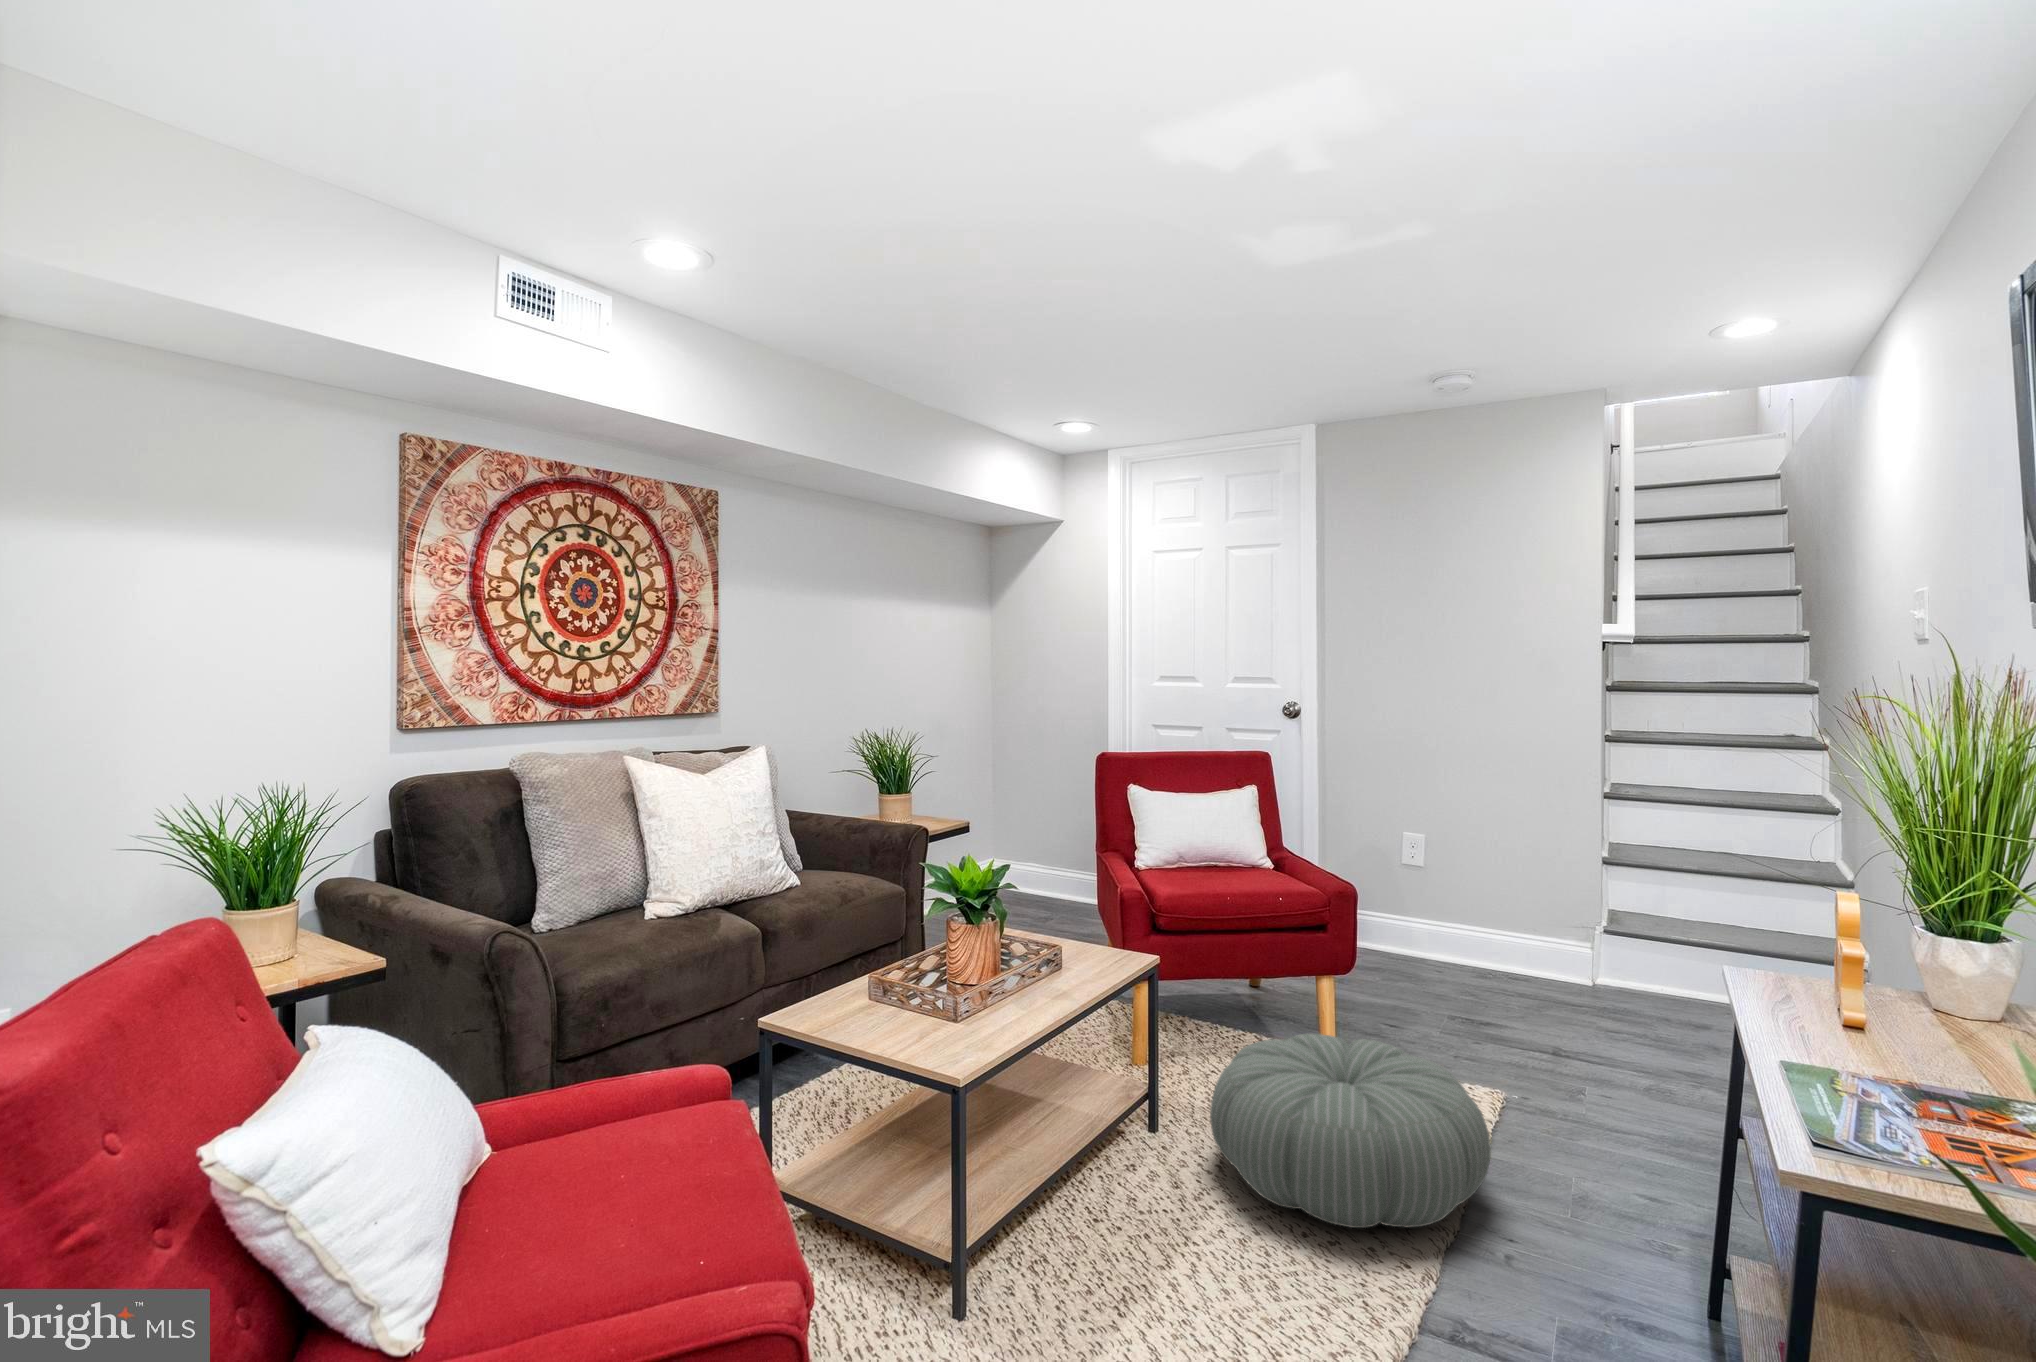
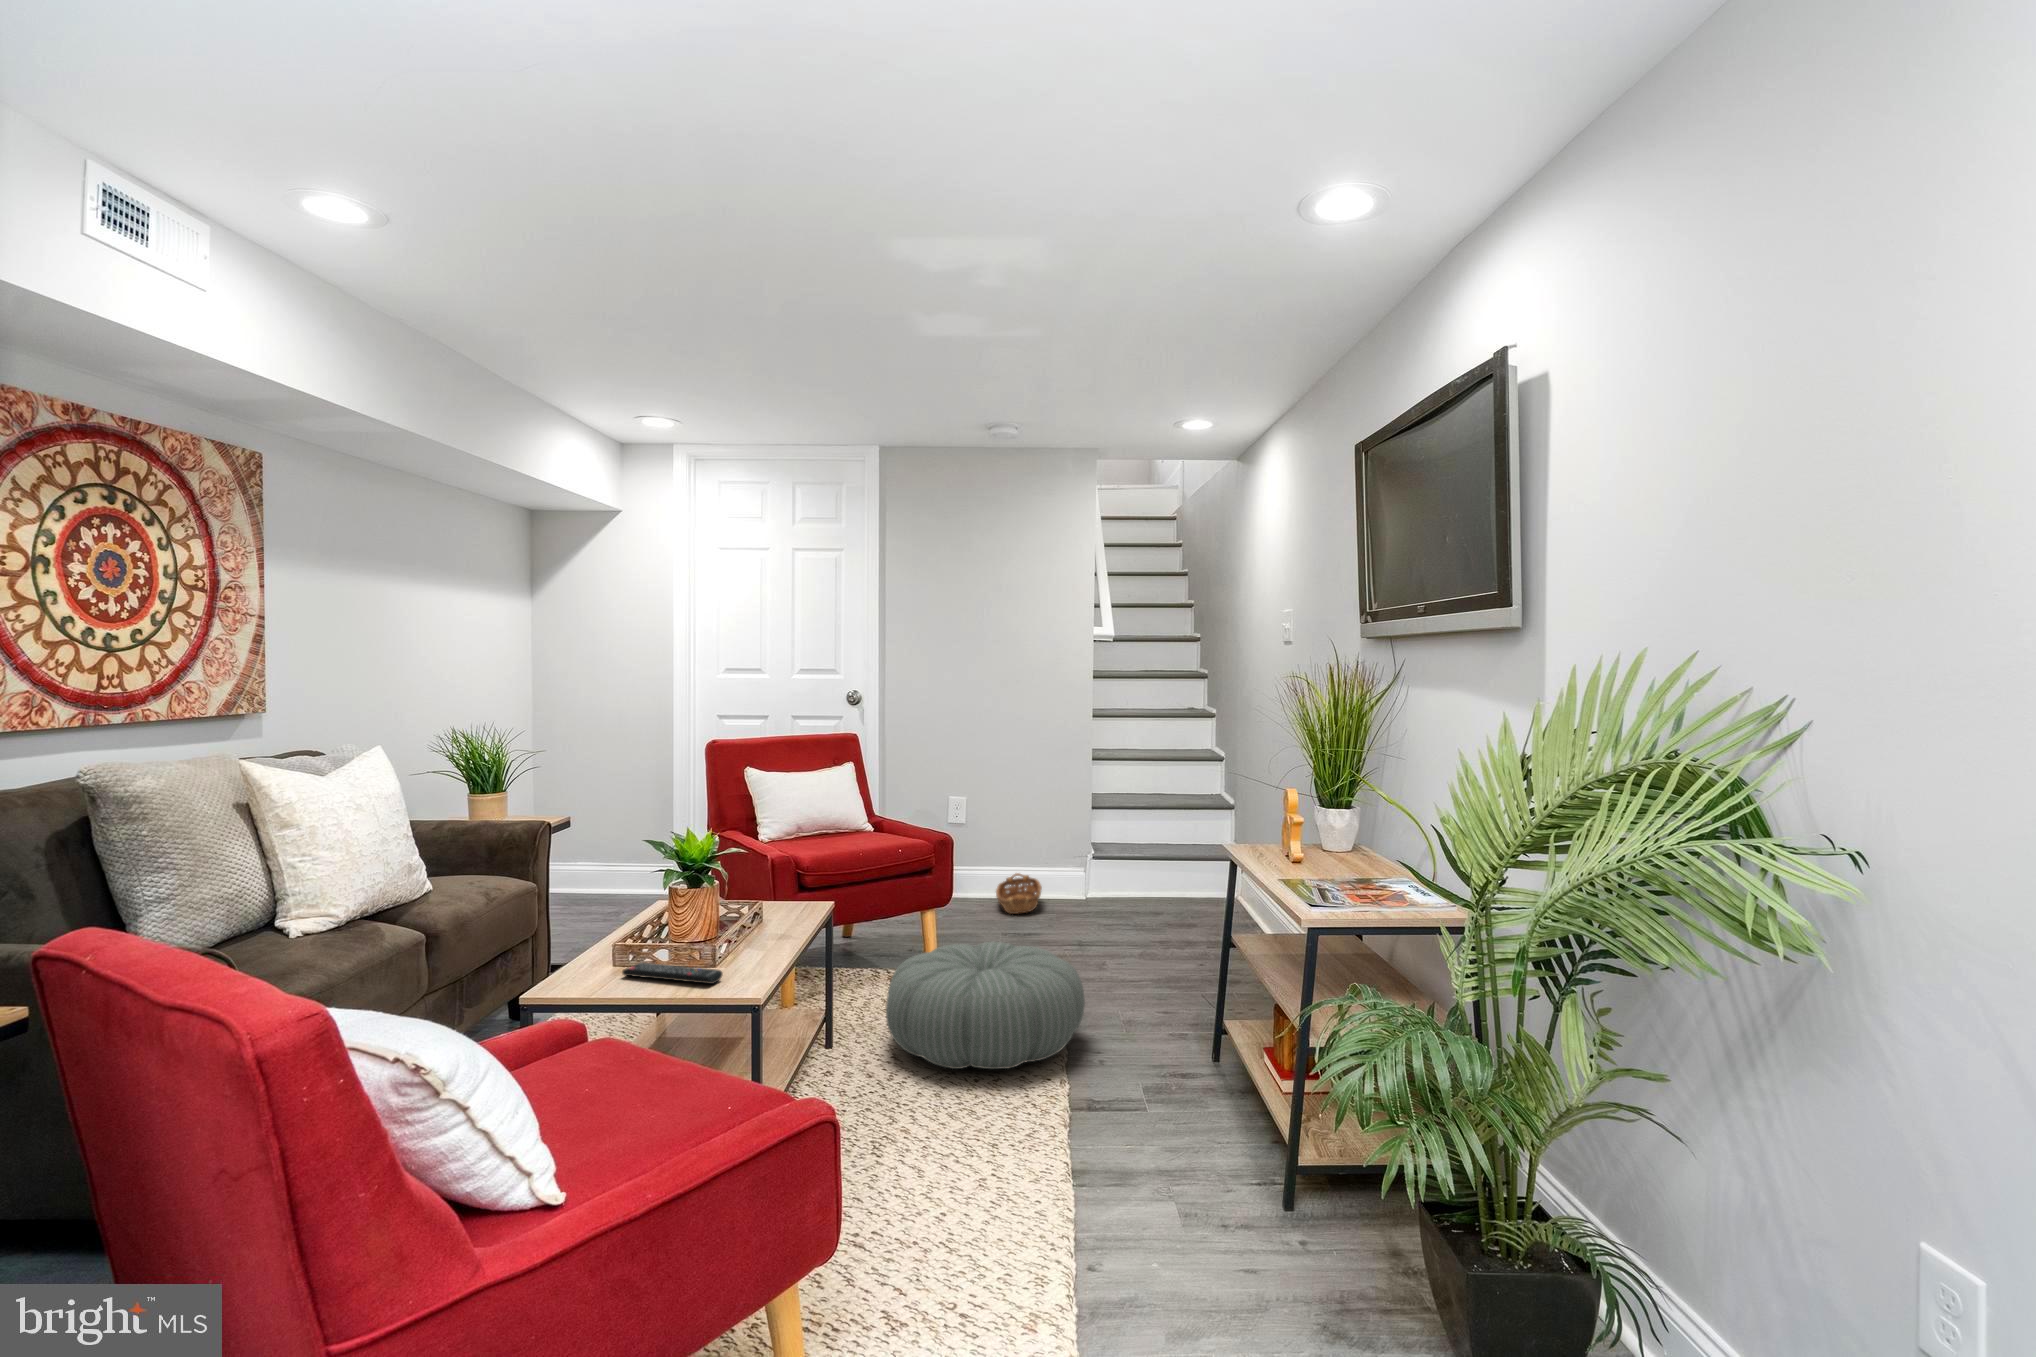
basket: none [1442,935,1525,1001] -> present [996,873,1042,914]
remote control: none [861,1006,948,1050] -> present [622,963,722,984]

